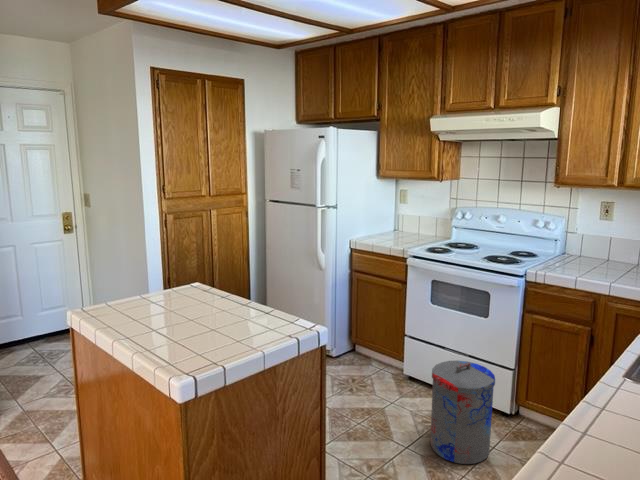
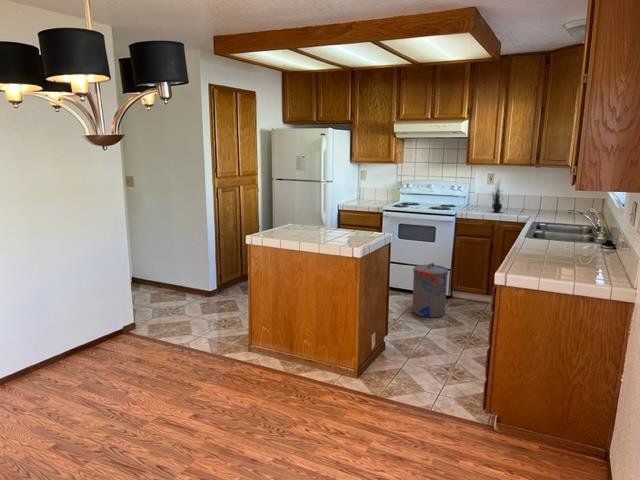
potted plant: none [587,206,629,276] -> present [492,183,502,212]

